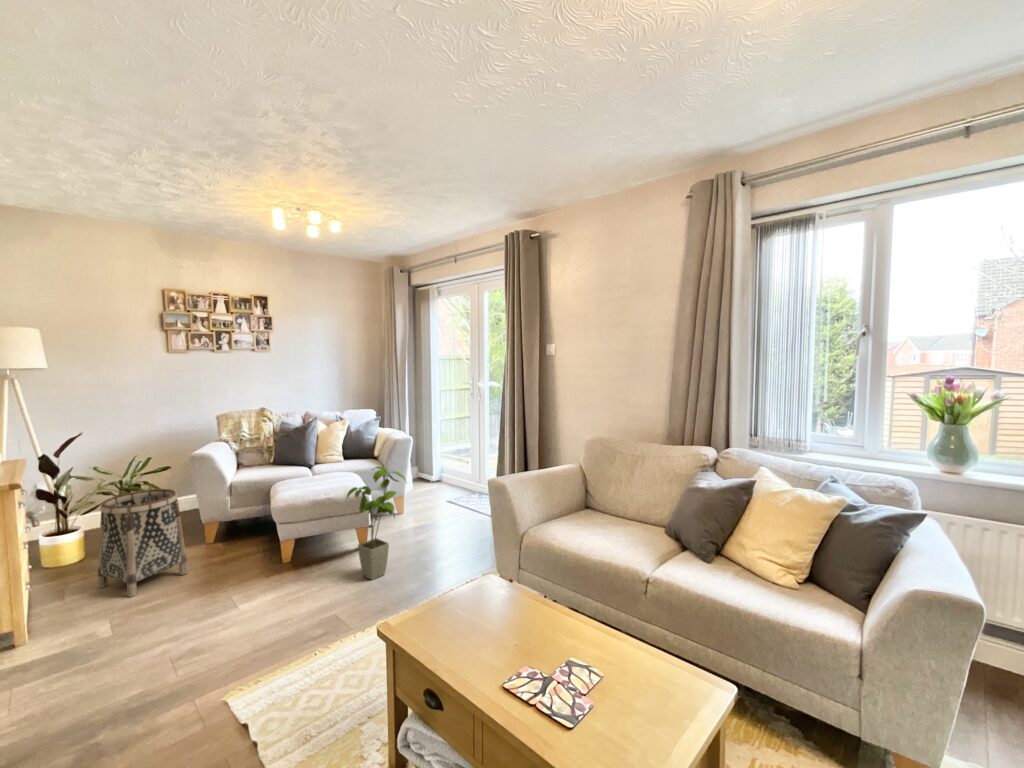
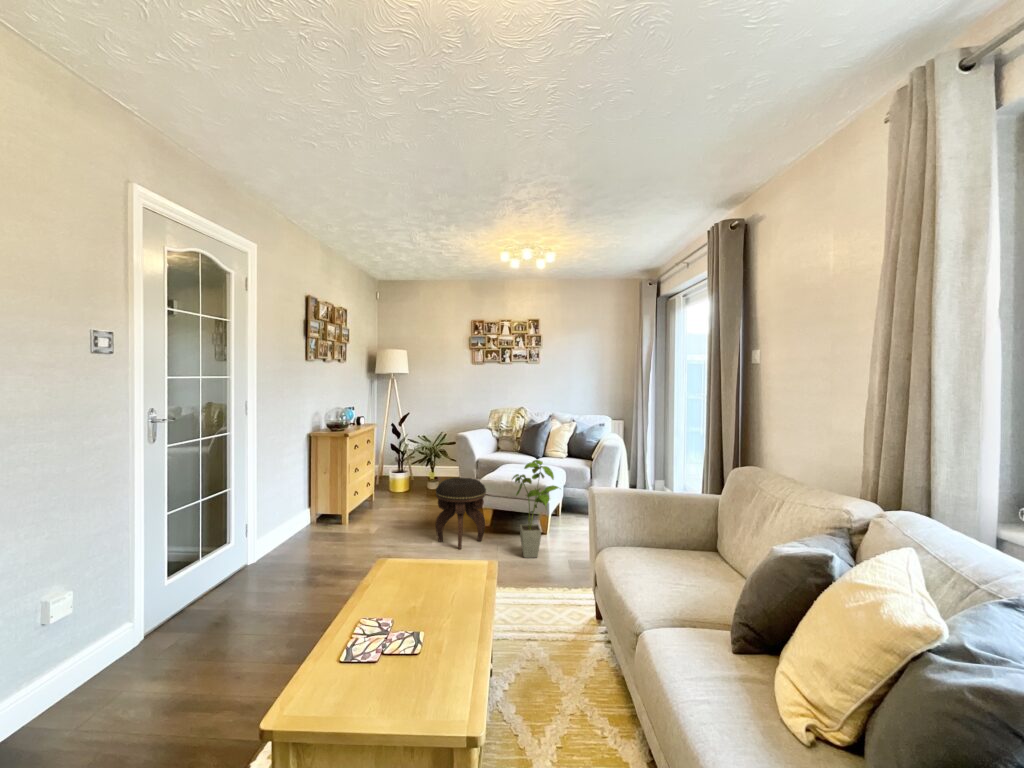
basket: present [98,489,188,597] -> none [396,452,438,518]
footstool: none [229,507,305,605] -> present [436,478,486,549]

